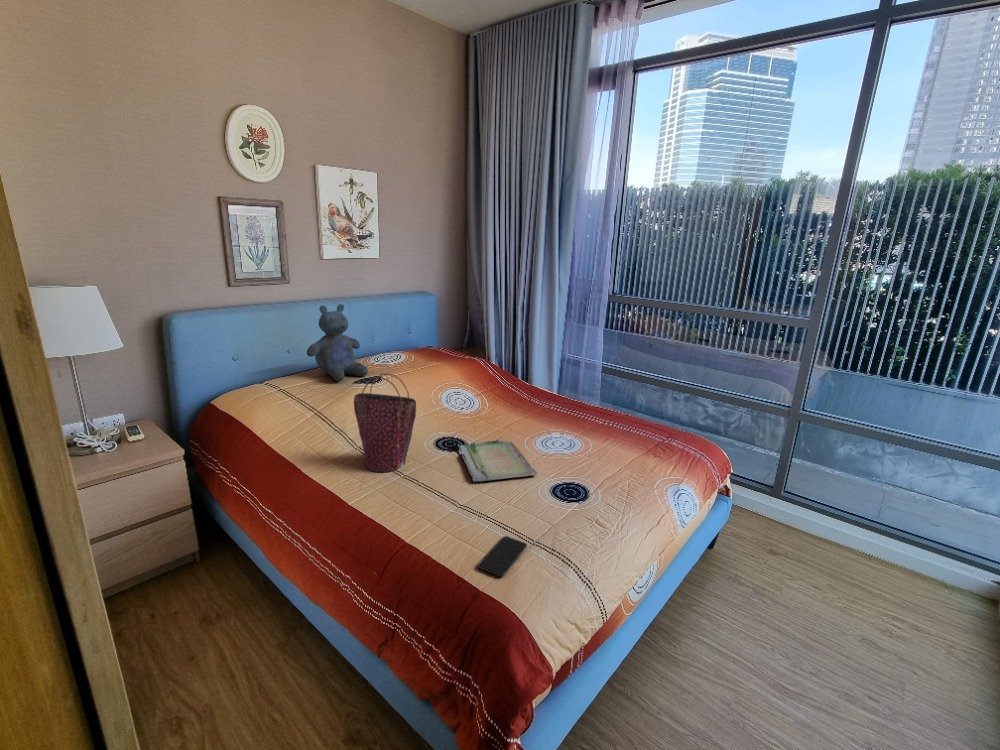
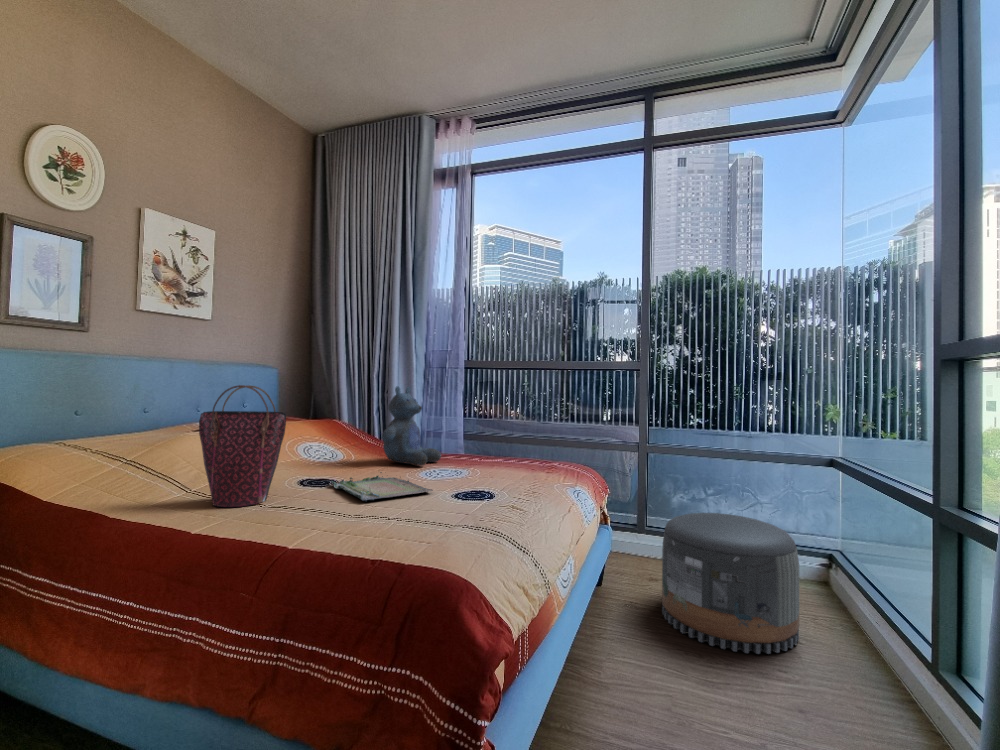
stuffed bear: present [307,304,368,381] -> present [382,386,441,466]
pouf: none [763,510,940,681] -> present [662,513,800,654]
smartphone: present [478,536,527,576] -> none [398,526,448,550]

